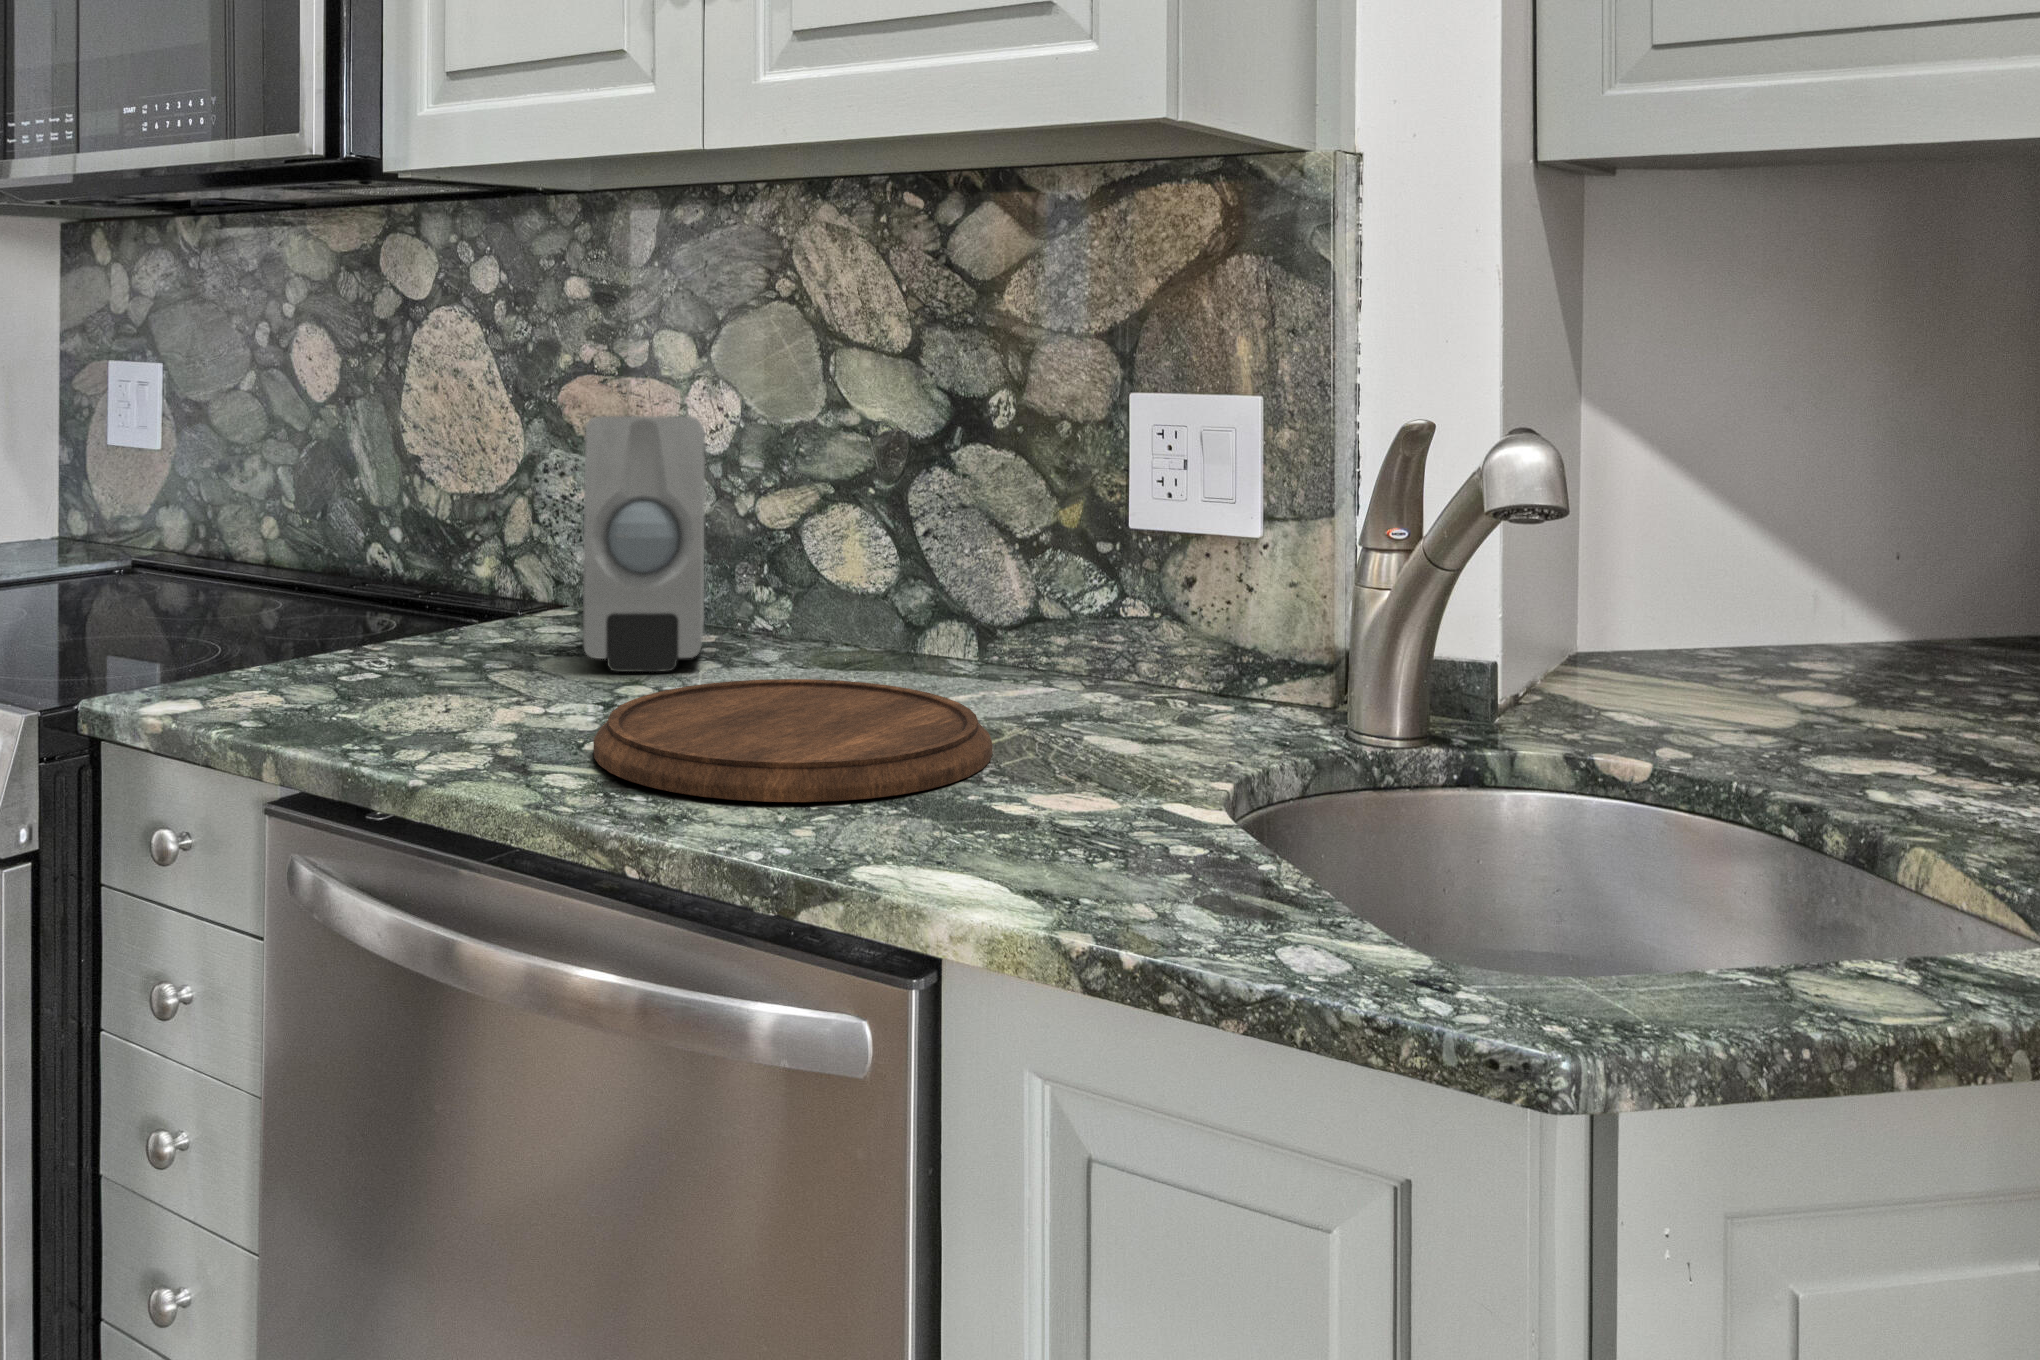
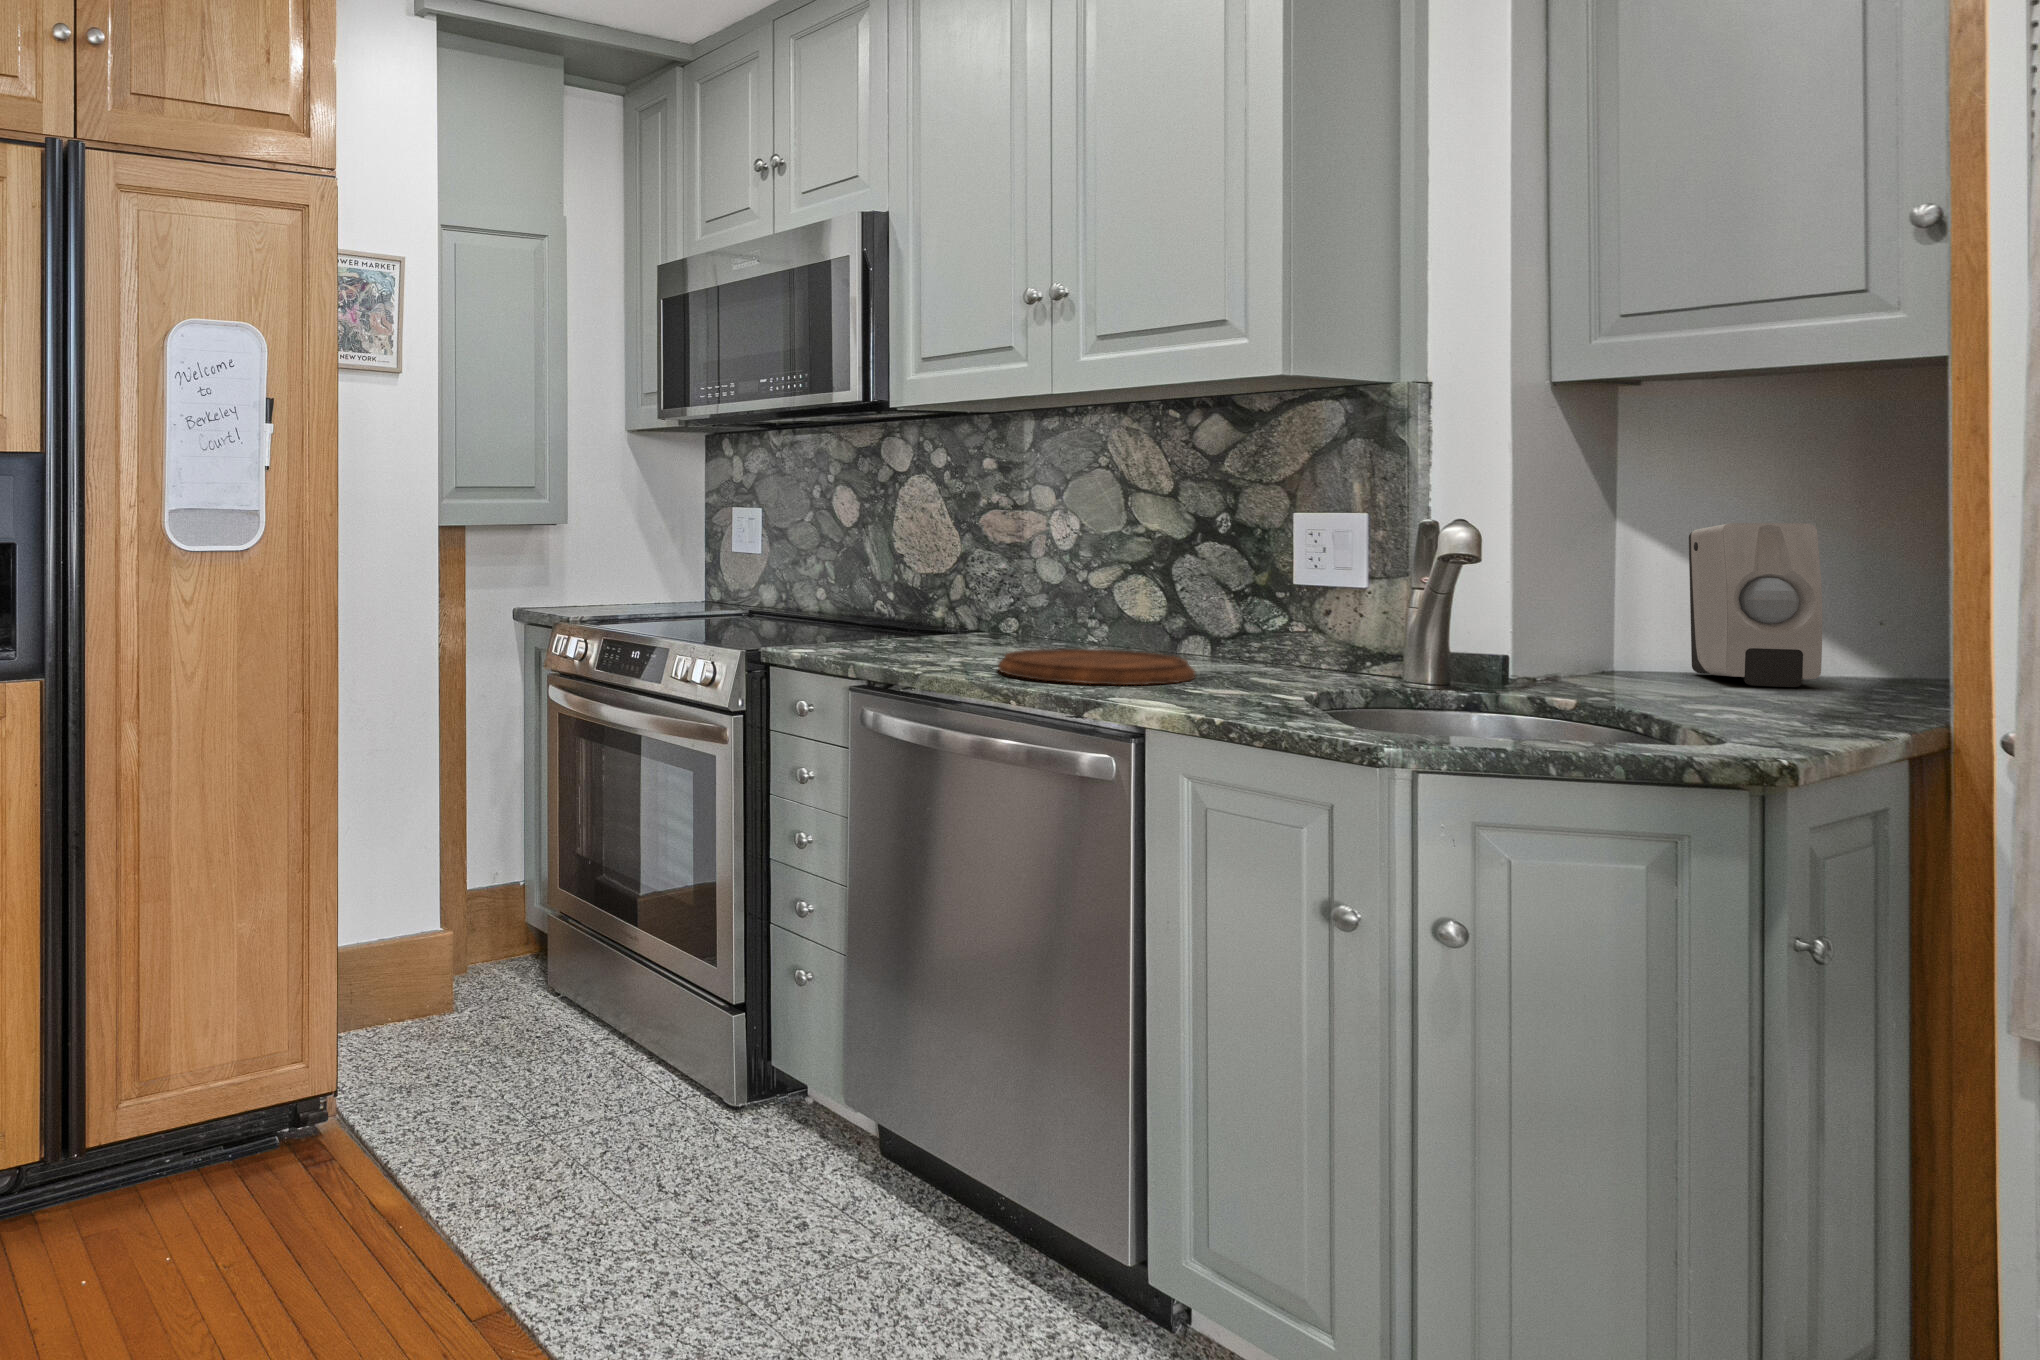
soap dispenser: present [583,416,706,672] -> present [1689,523,1823,687]

